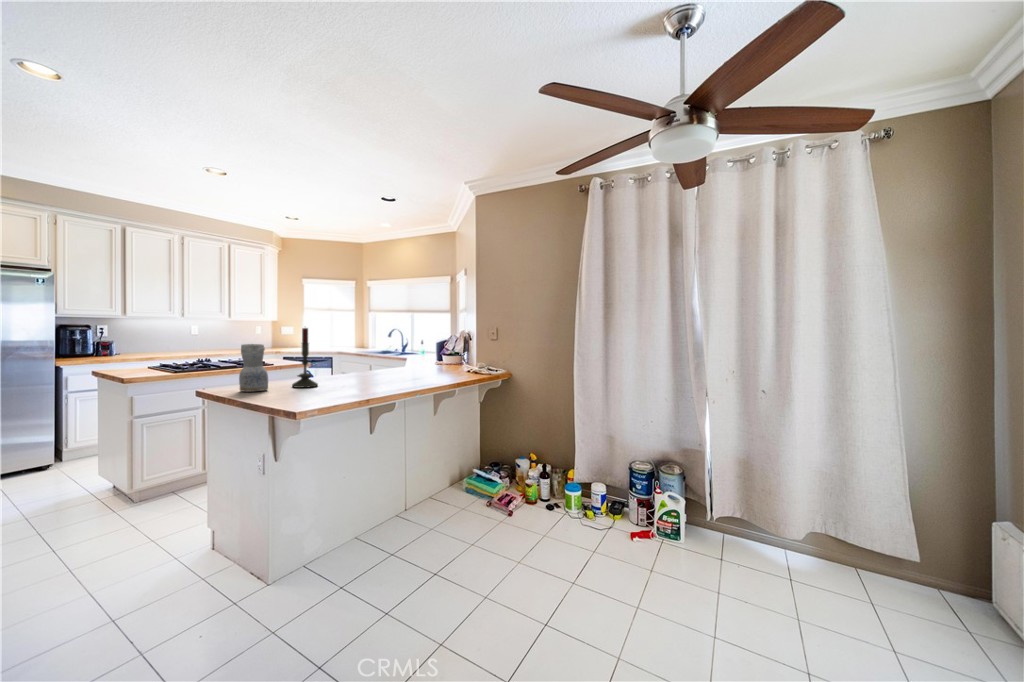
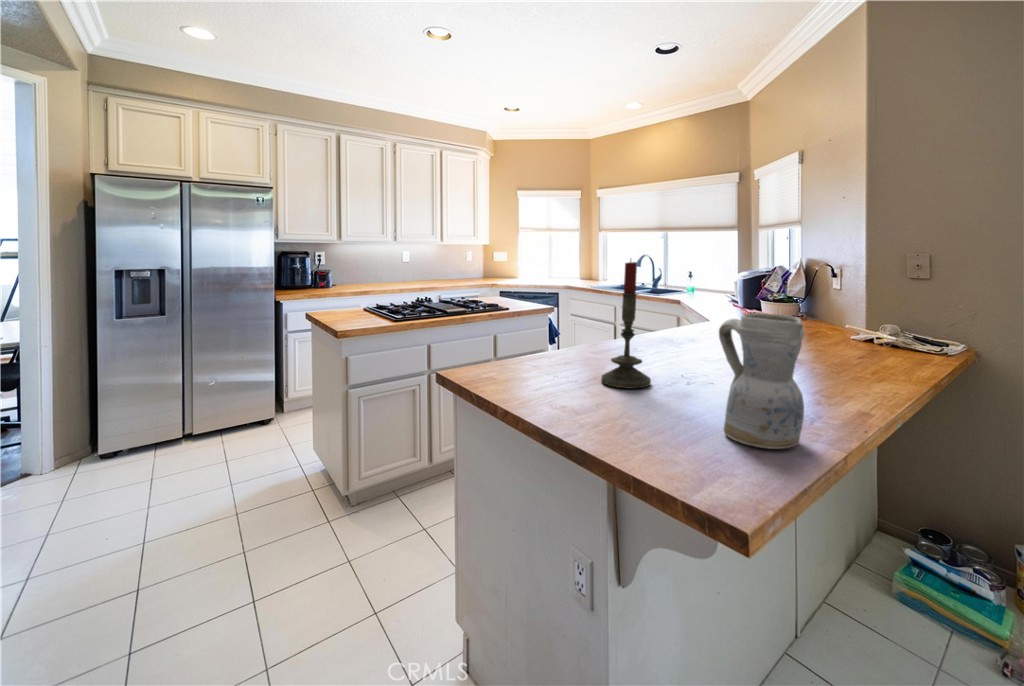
ceramic pitcher: present [239,344,268,392] -> present [719,313,804,449]

